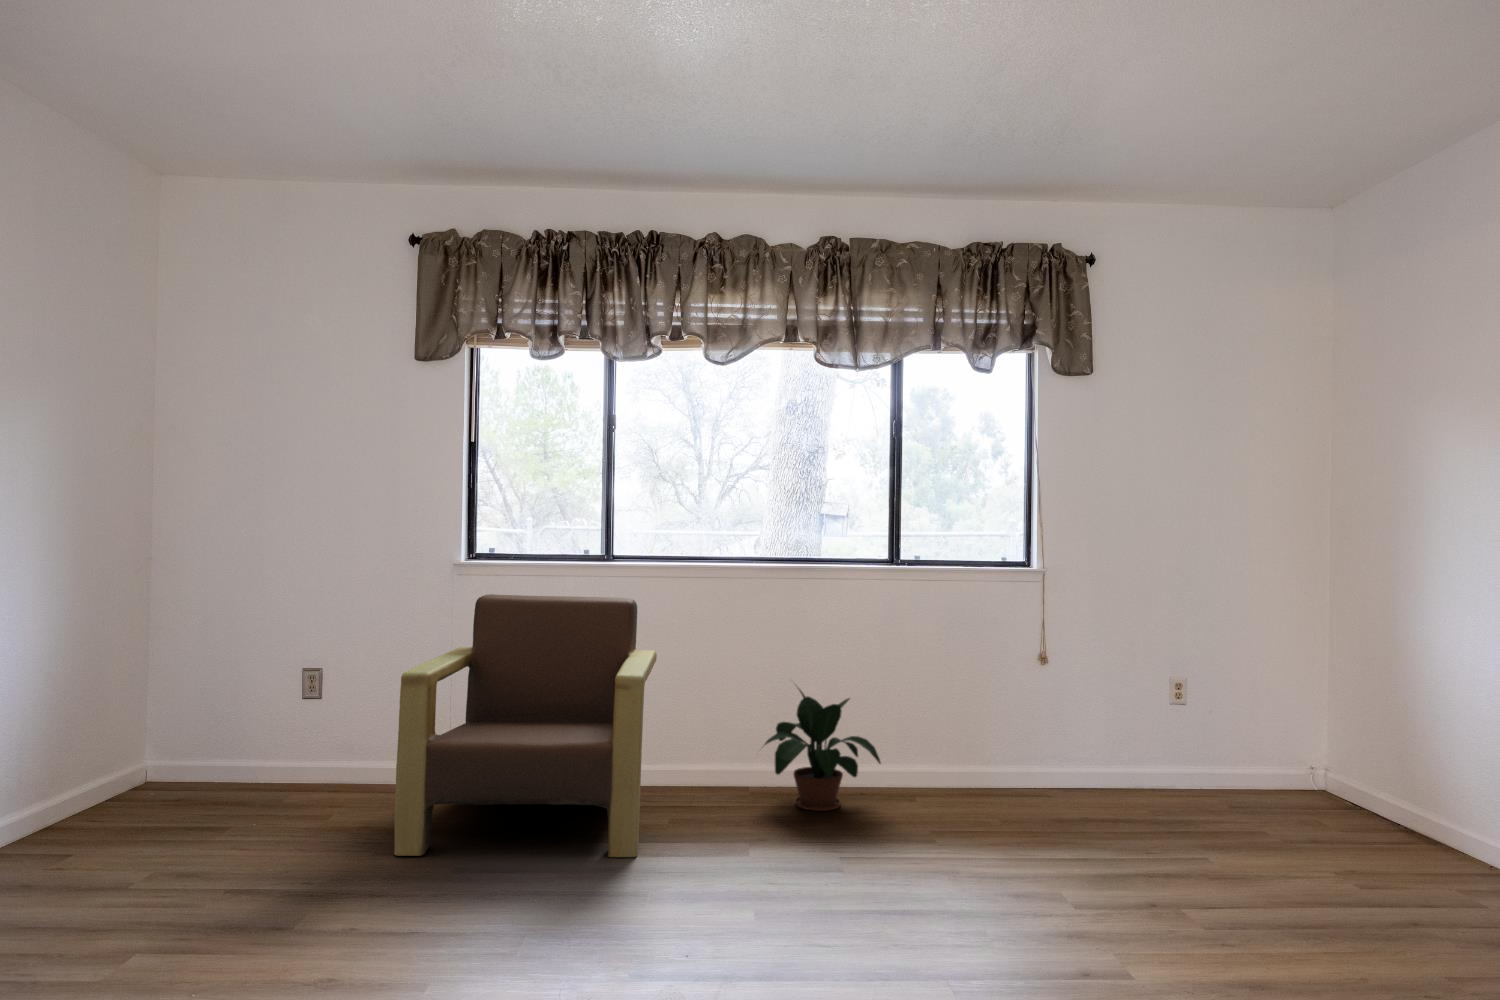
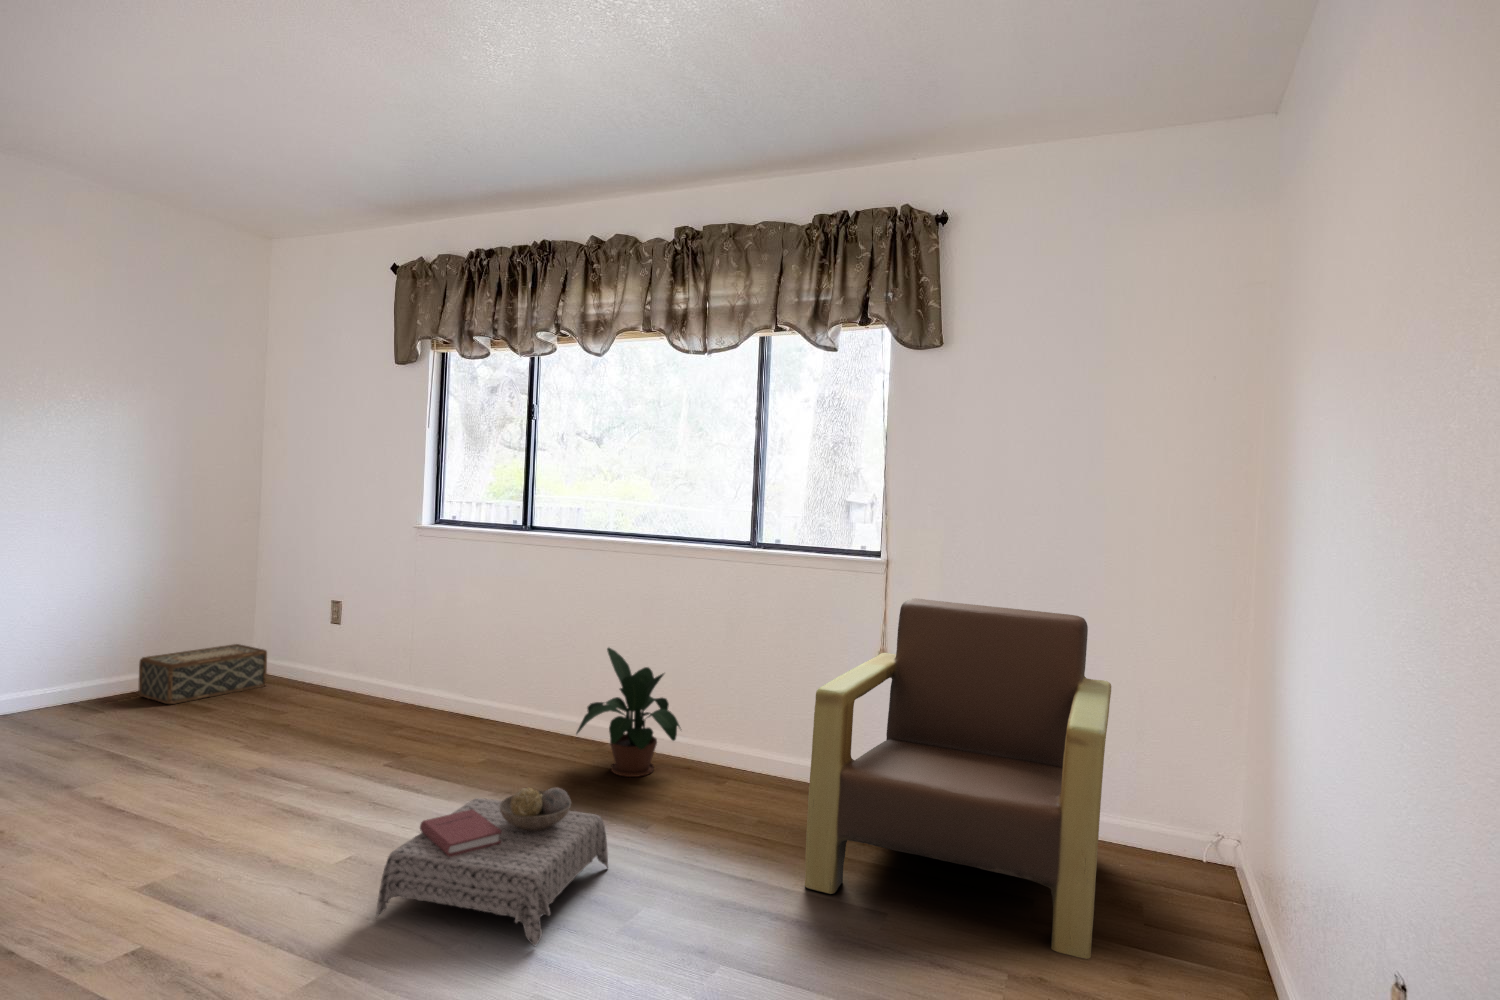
armchair: present [394,594,657,857] -> present [805,598,1111,959]
woven basket: none [44,742,205,833] -> present [139,644,267,704]
ottoman: none [829,803,1050,957] -> present [376,787,608,946]

